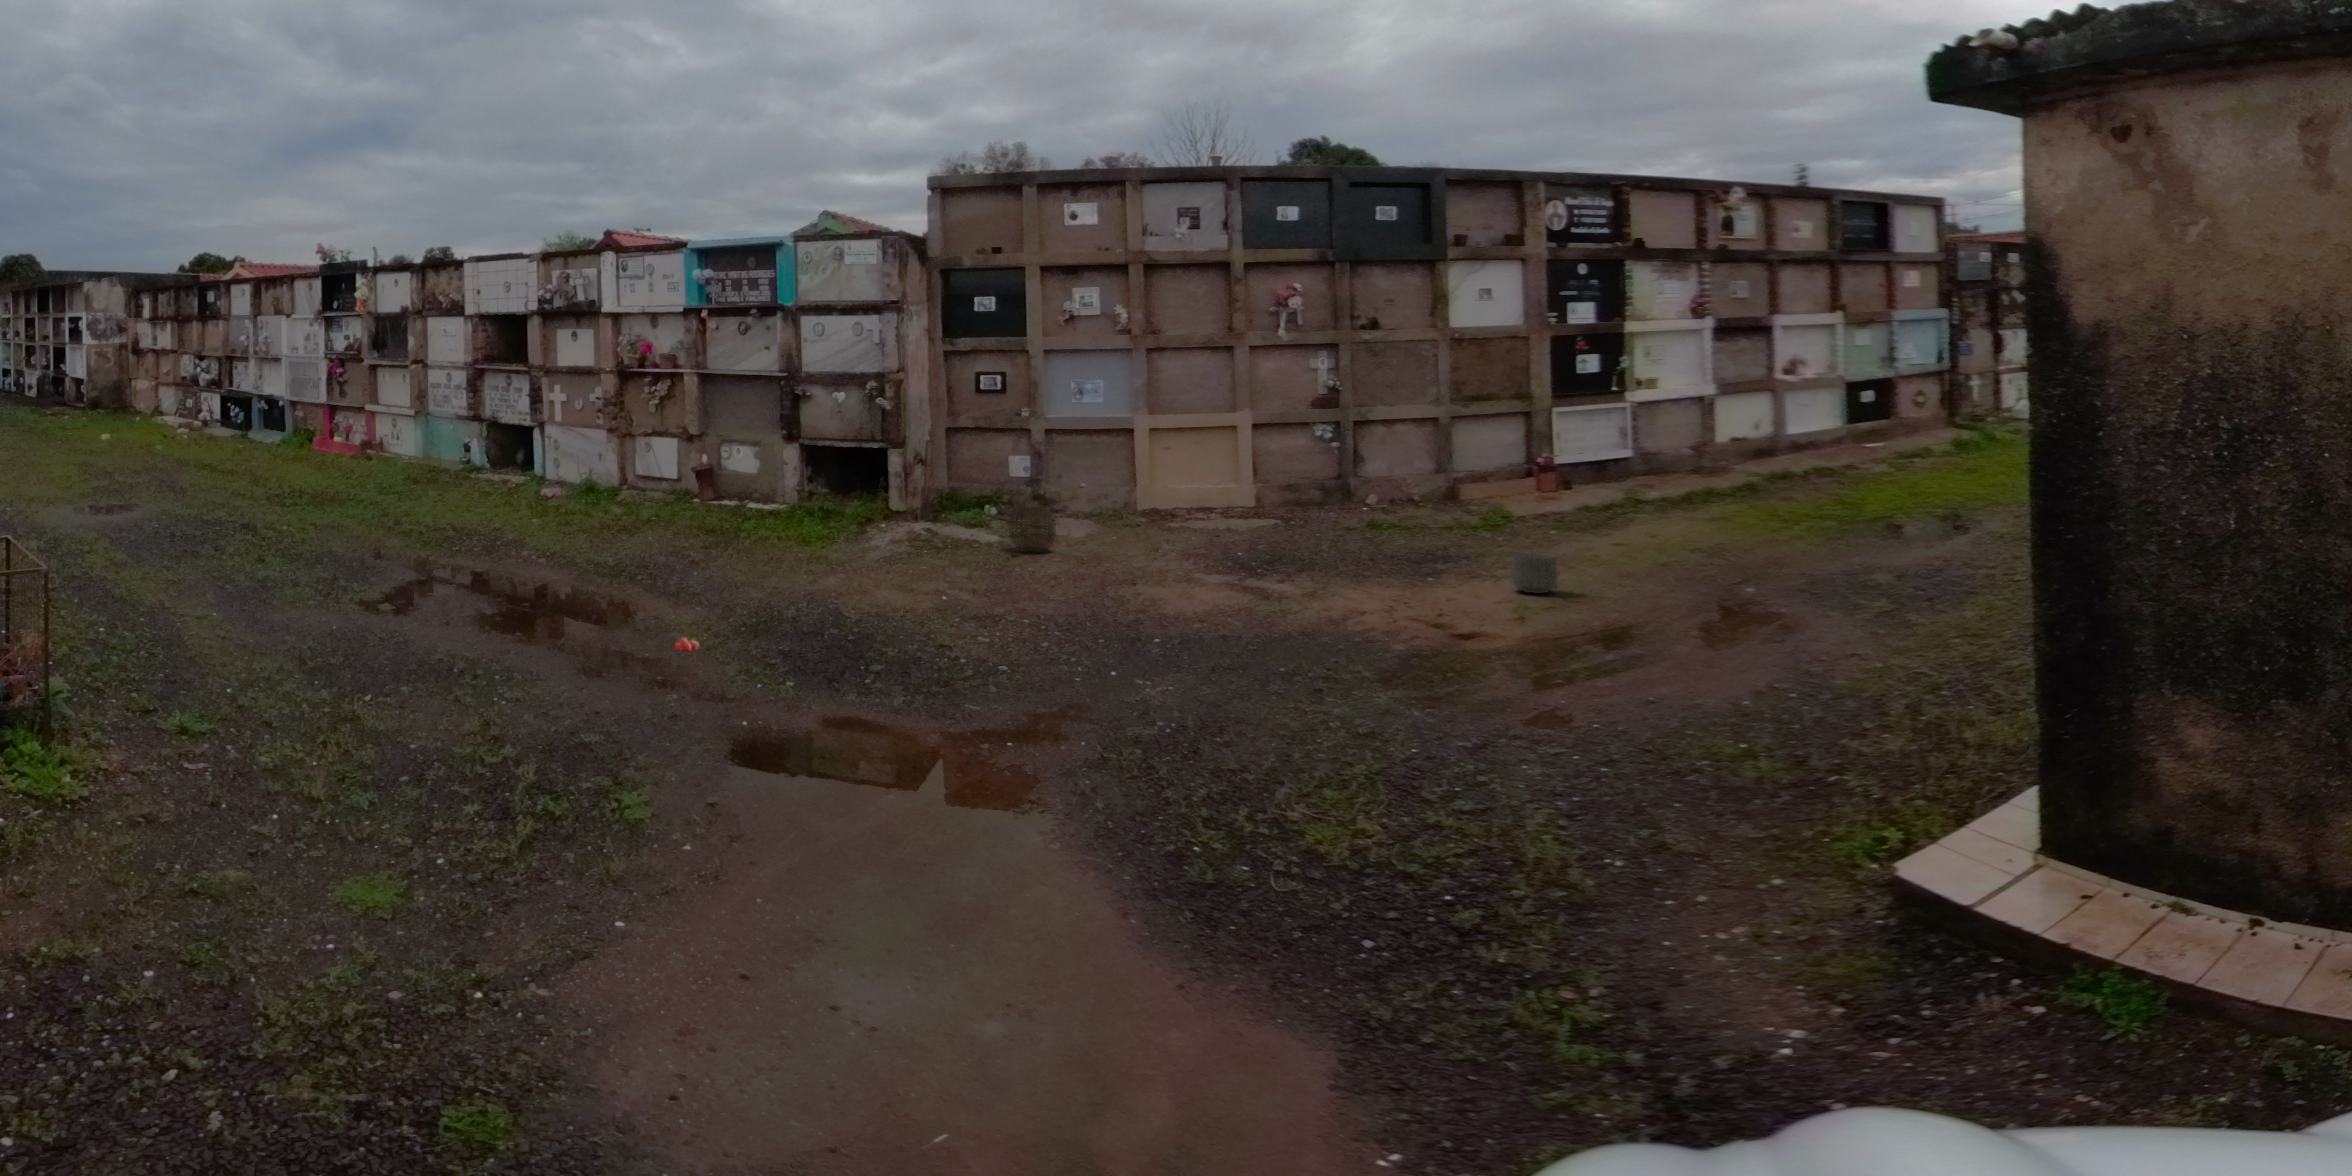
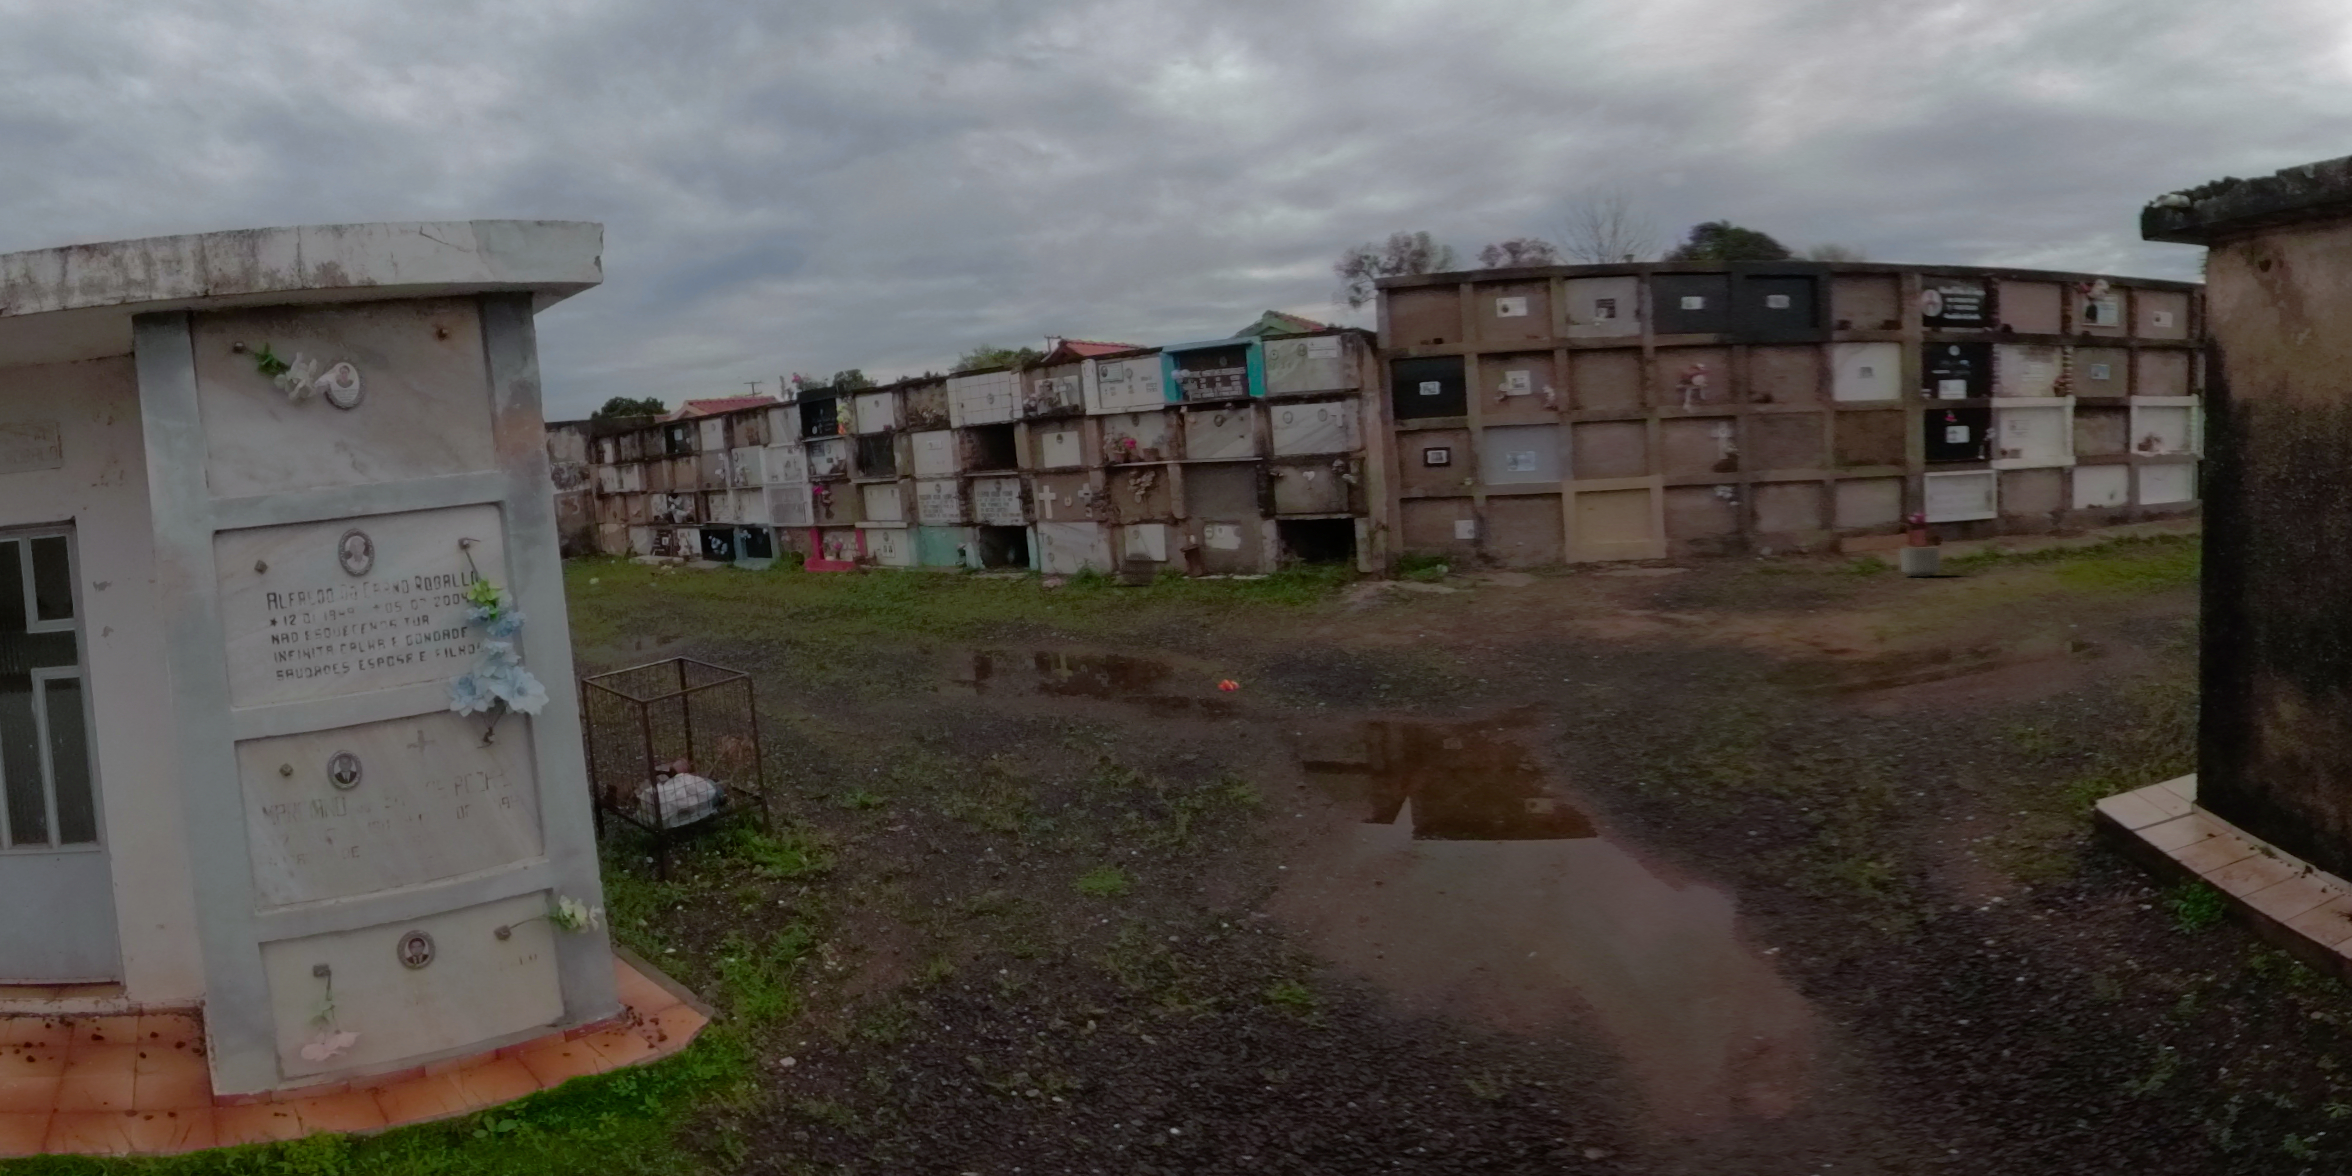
woven basket: present [1008,504,1056,553] -> present [1122,553,1156,586]

